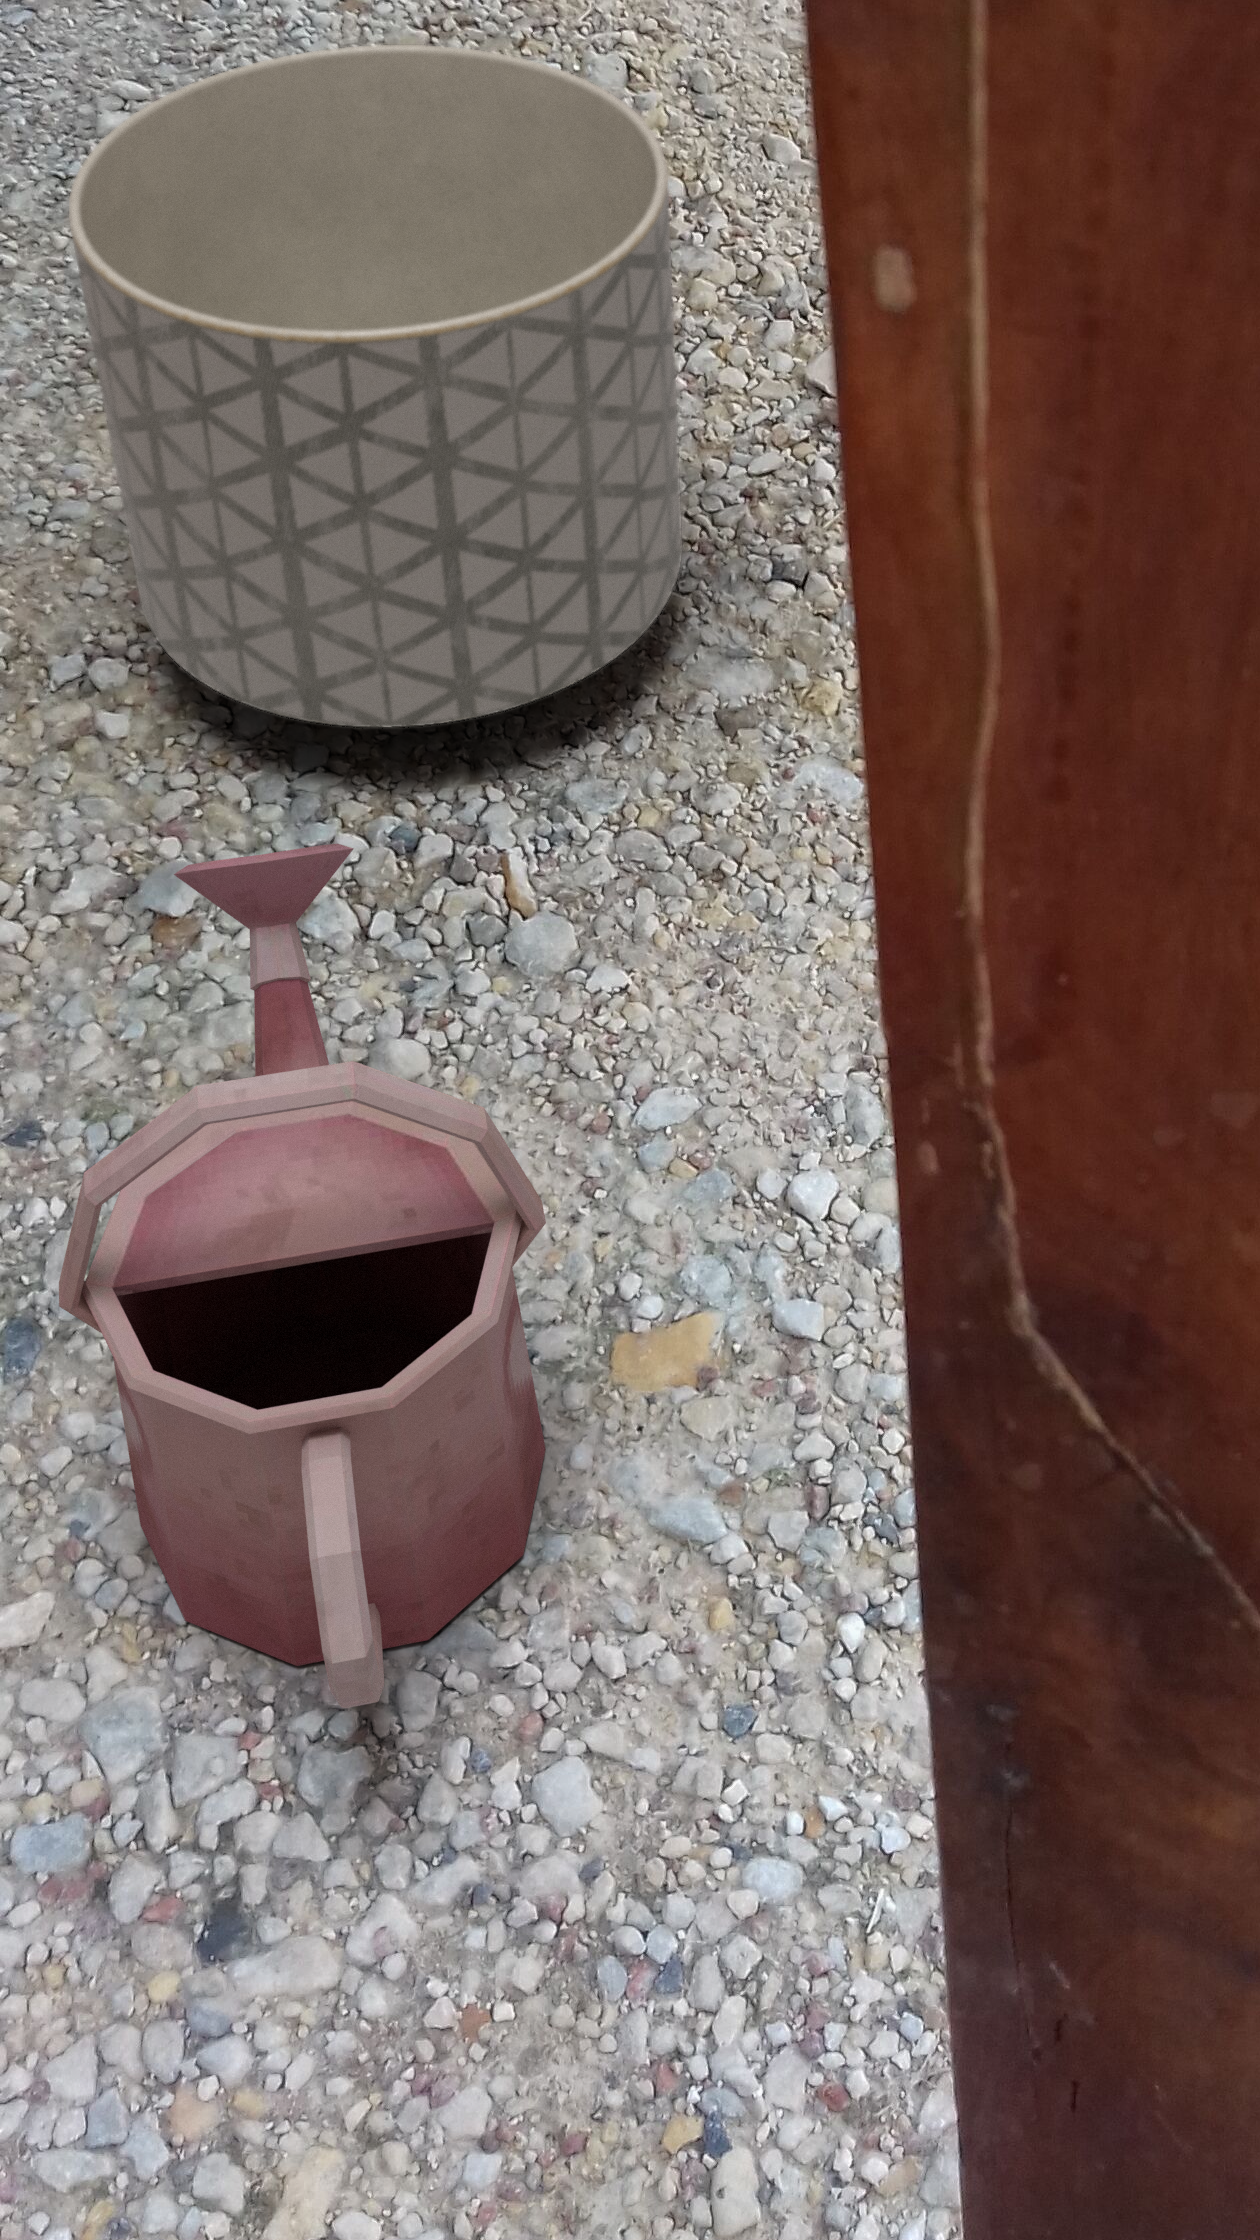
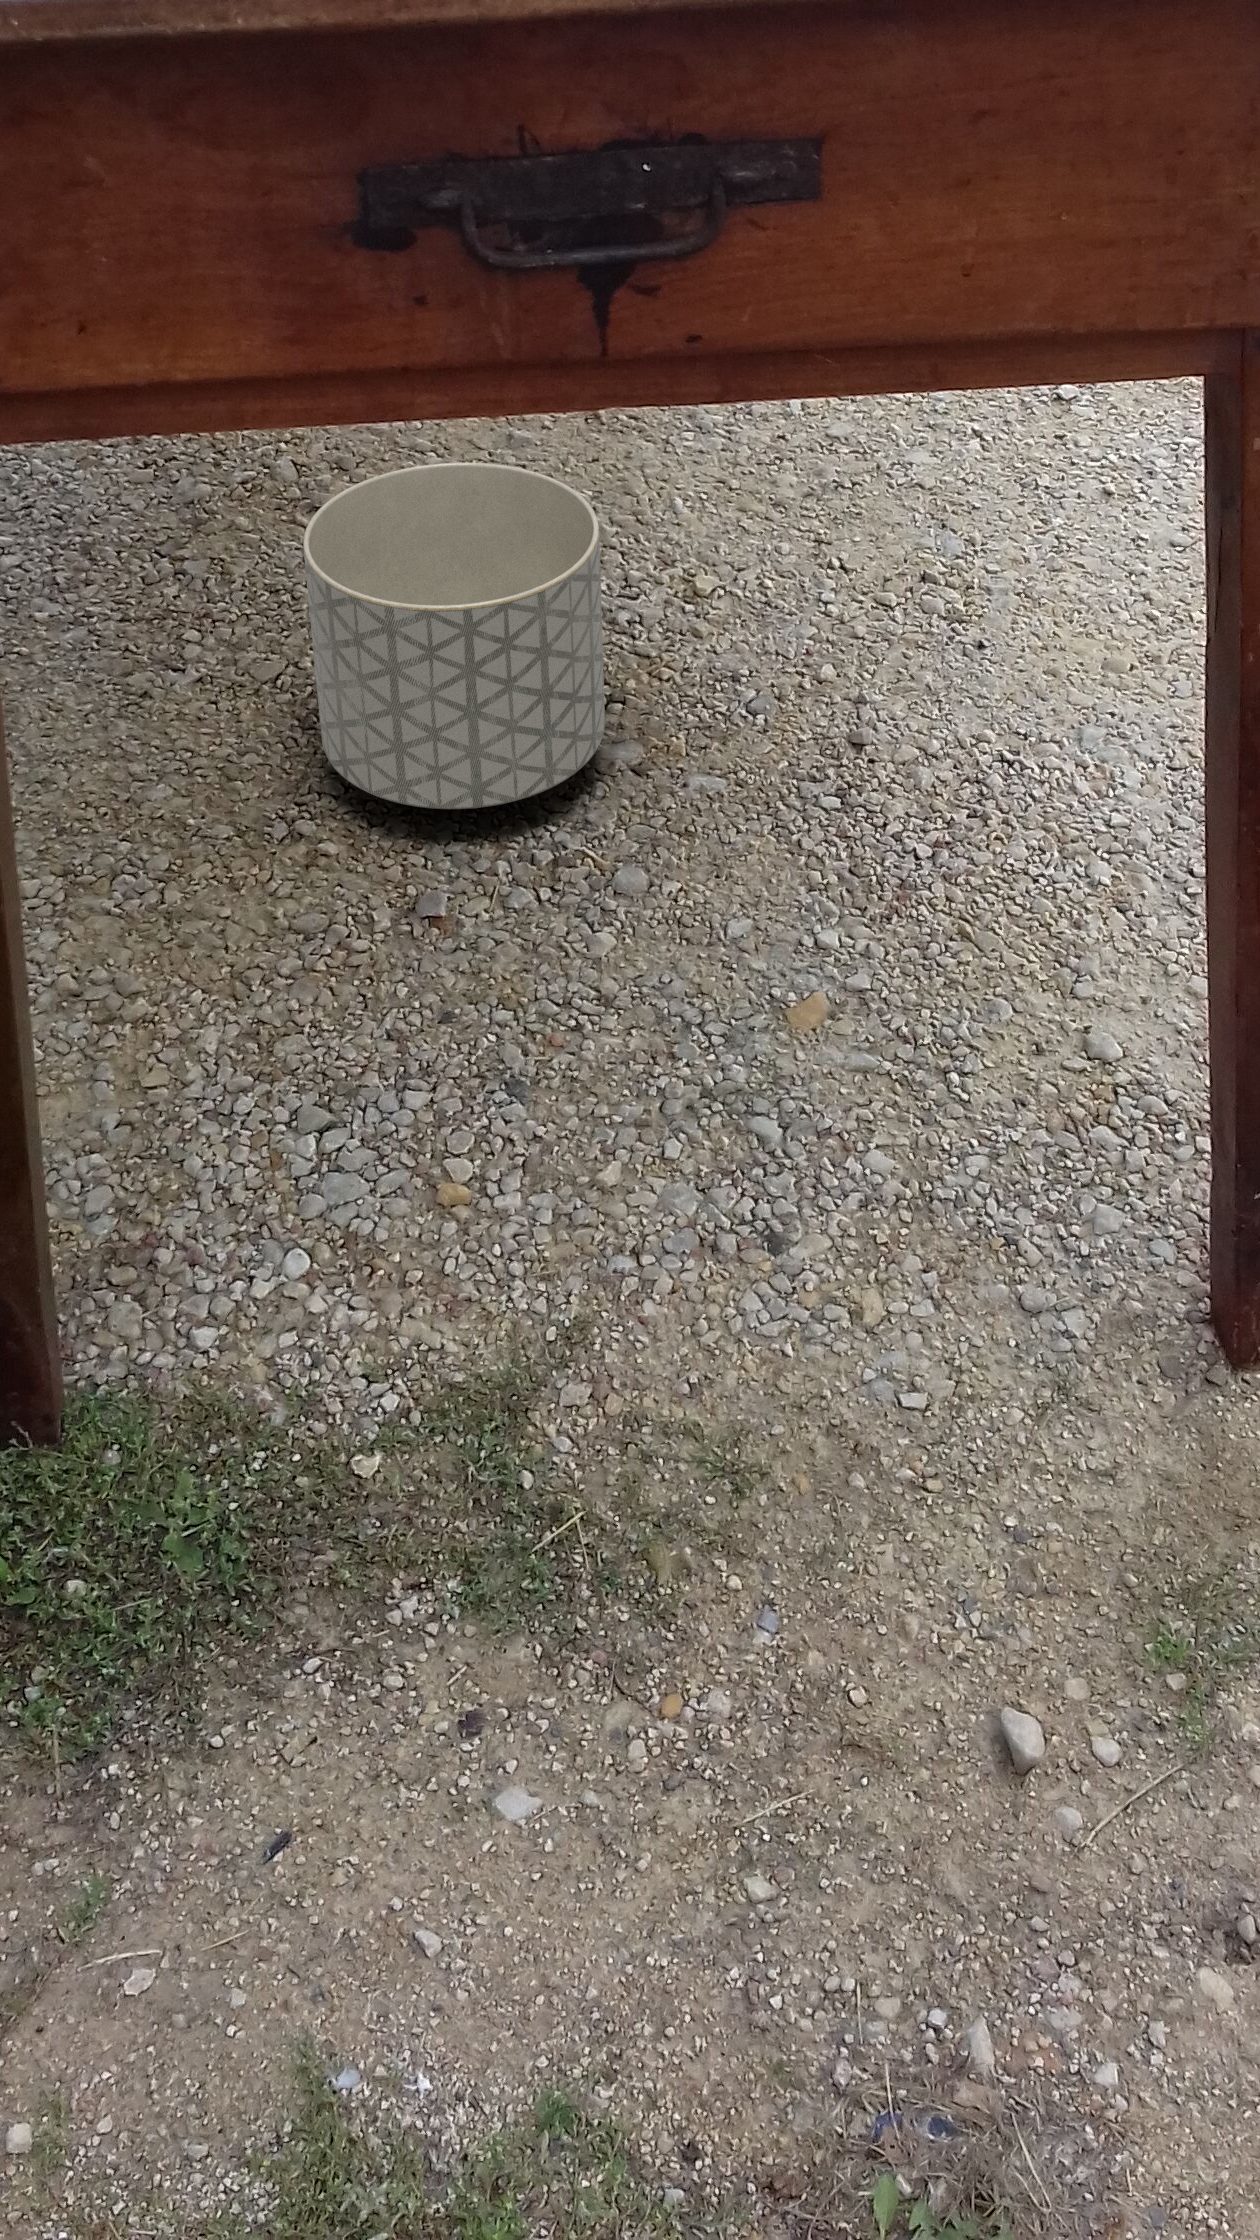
watering can: present [59,844,546,1708] -> none [552,814,831,1152]

